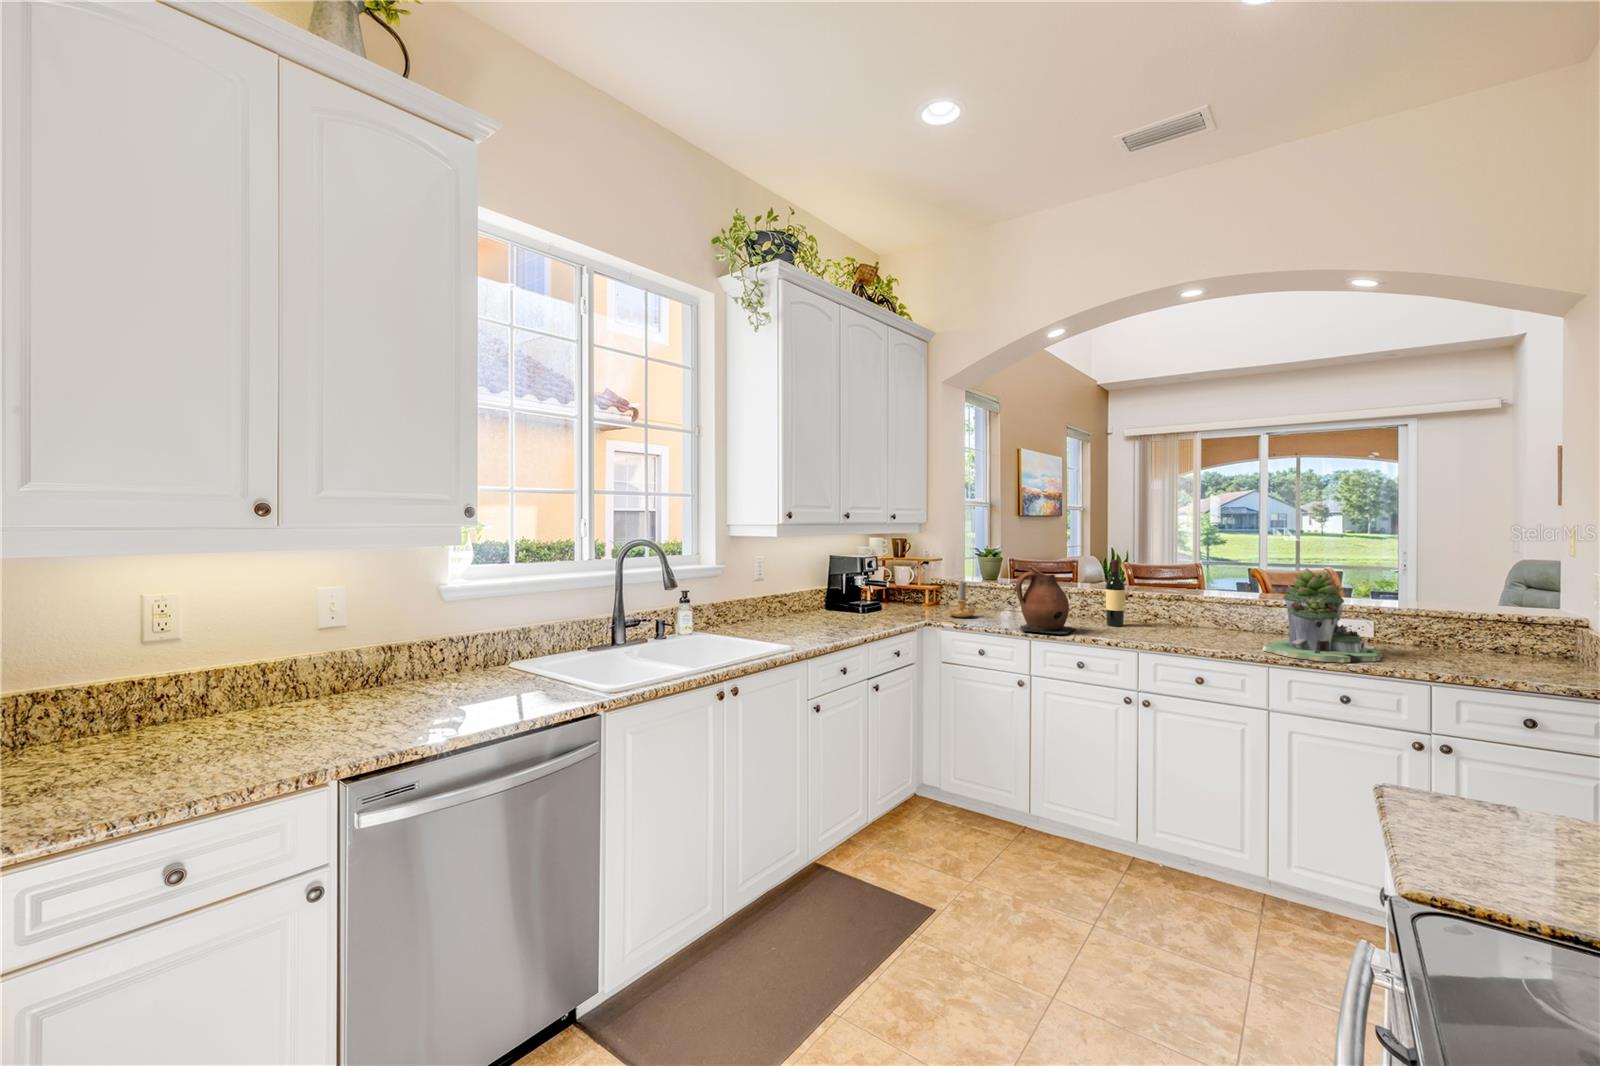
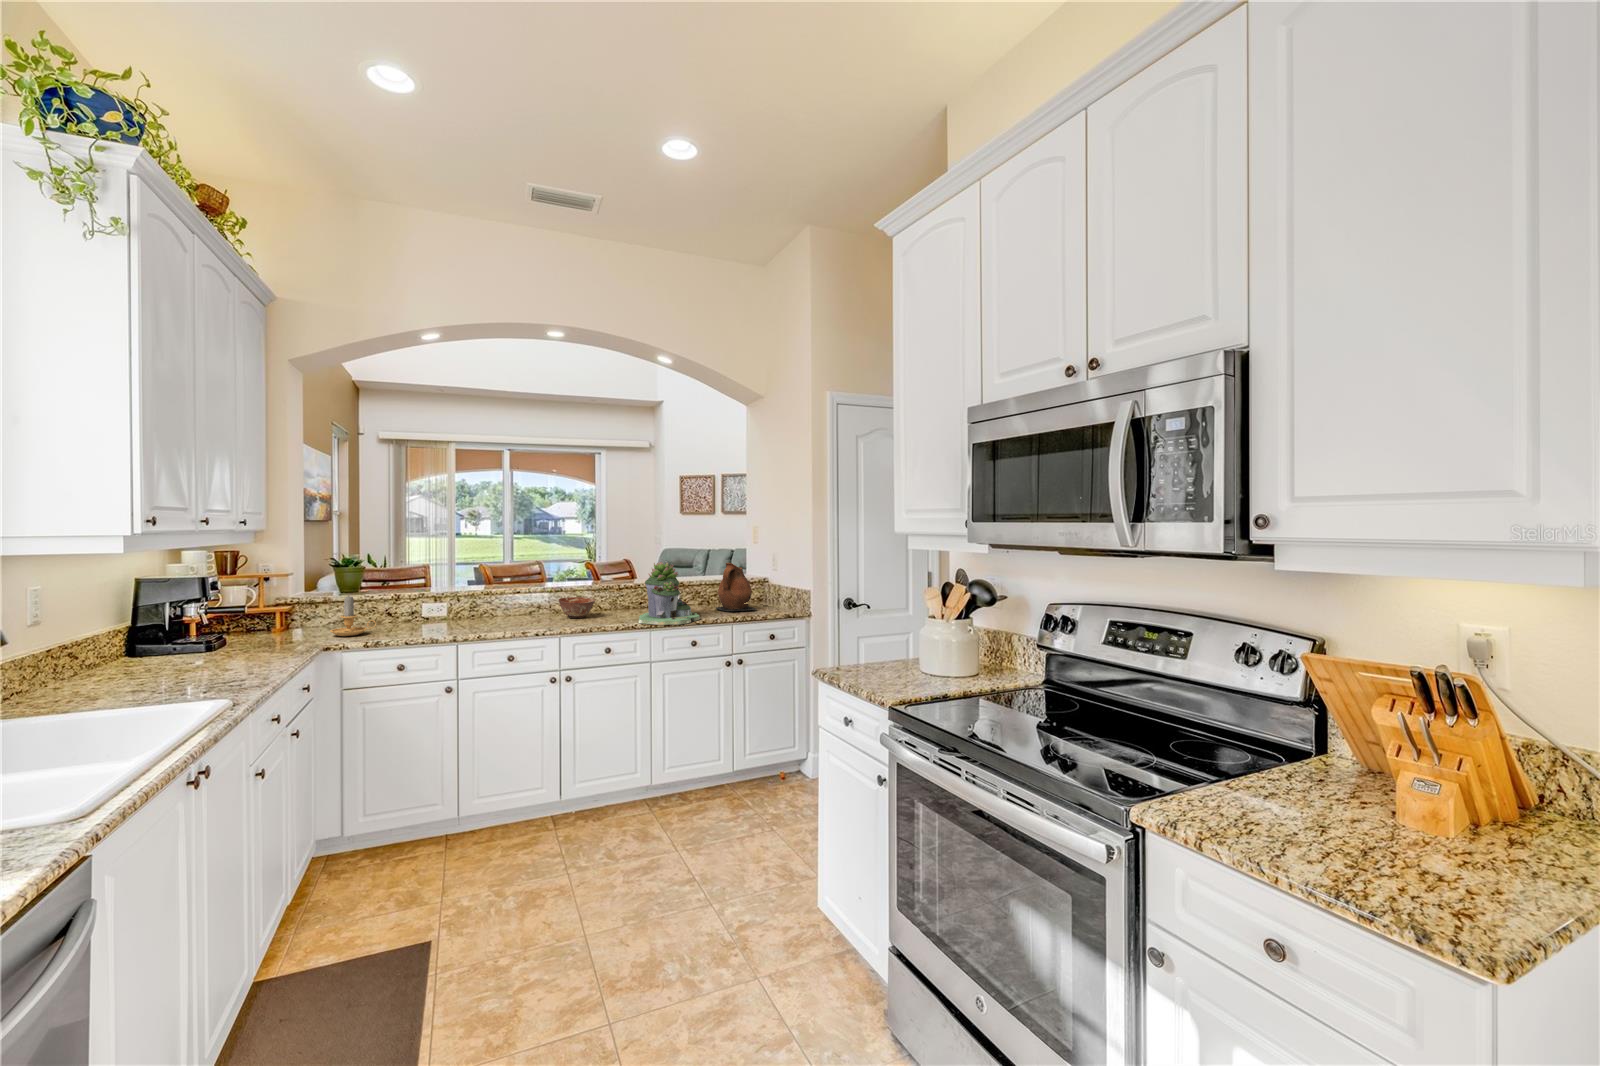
wine bottle: present [1106,560,1125,626] -> none [503,562,520,622]
ceramic pitcher: present [1016,566,1076,635] -> present [716,563,756,611]
ceramic bowl: none [1170,607,1220,634] -> present [559,597,595,618]

